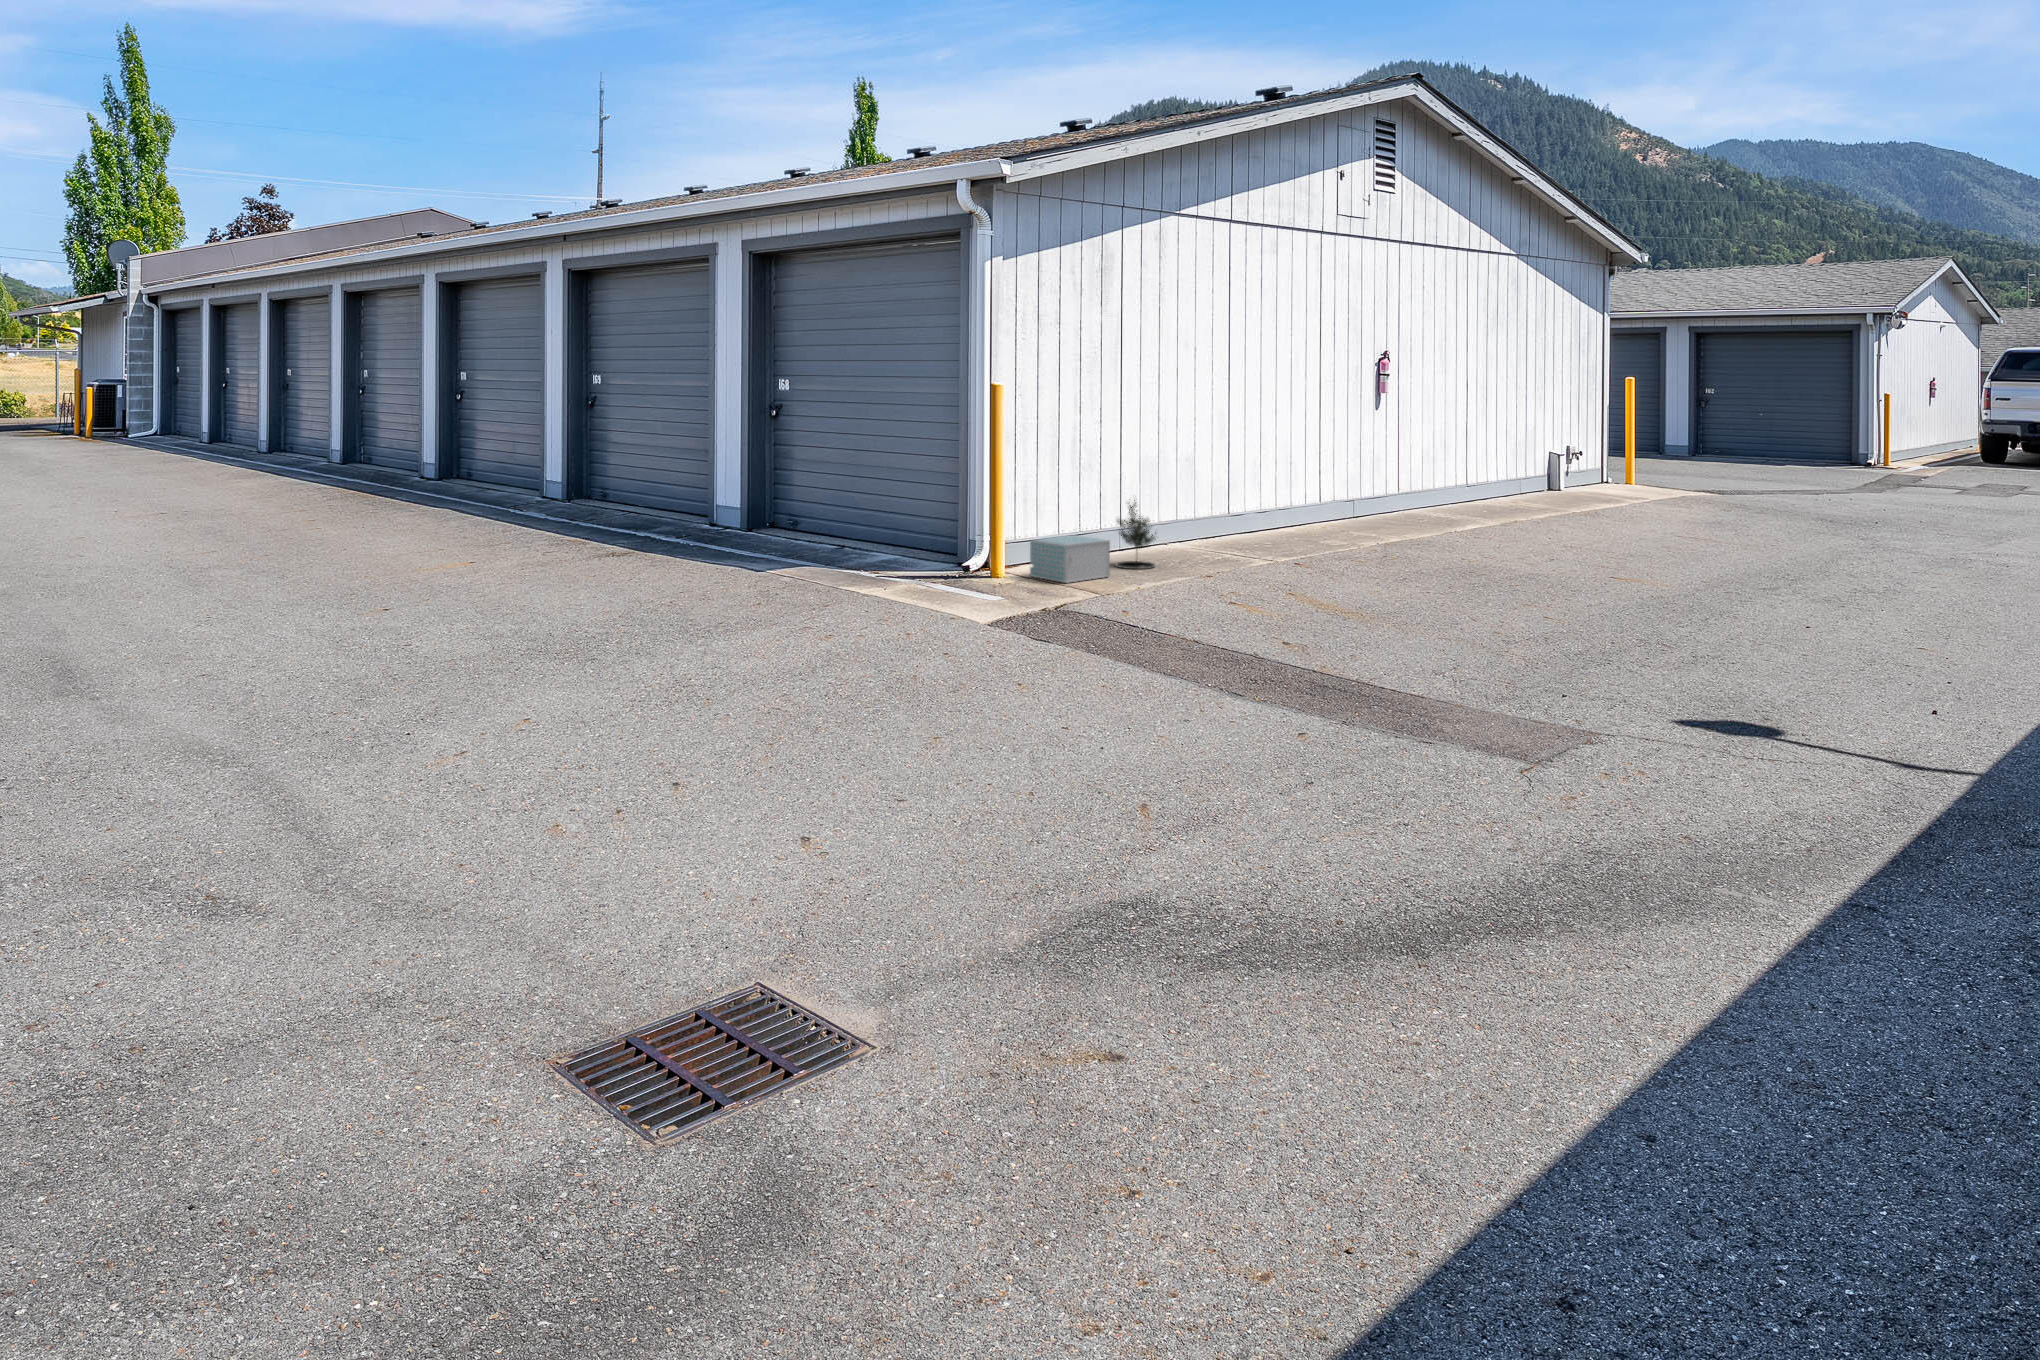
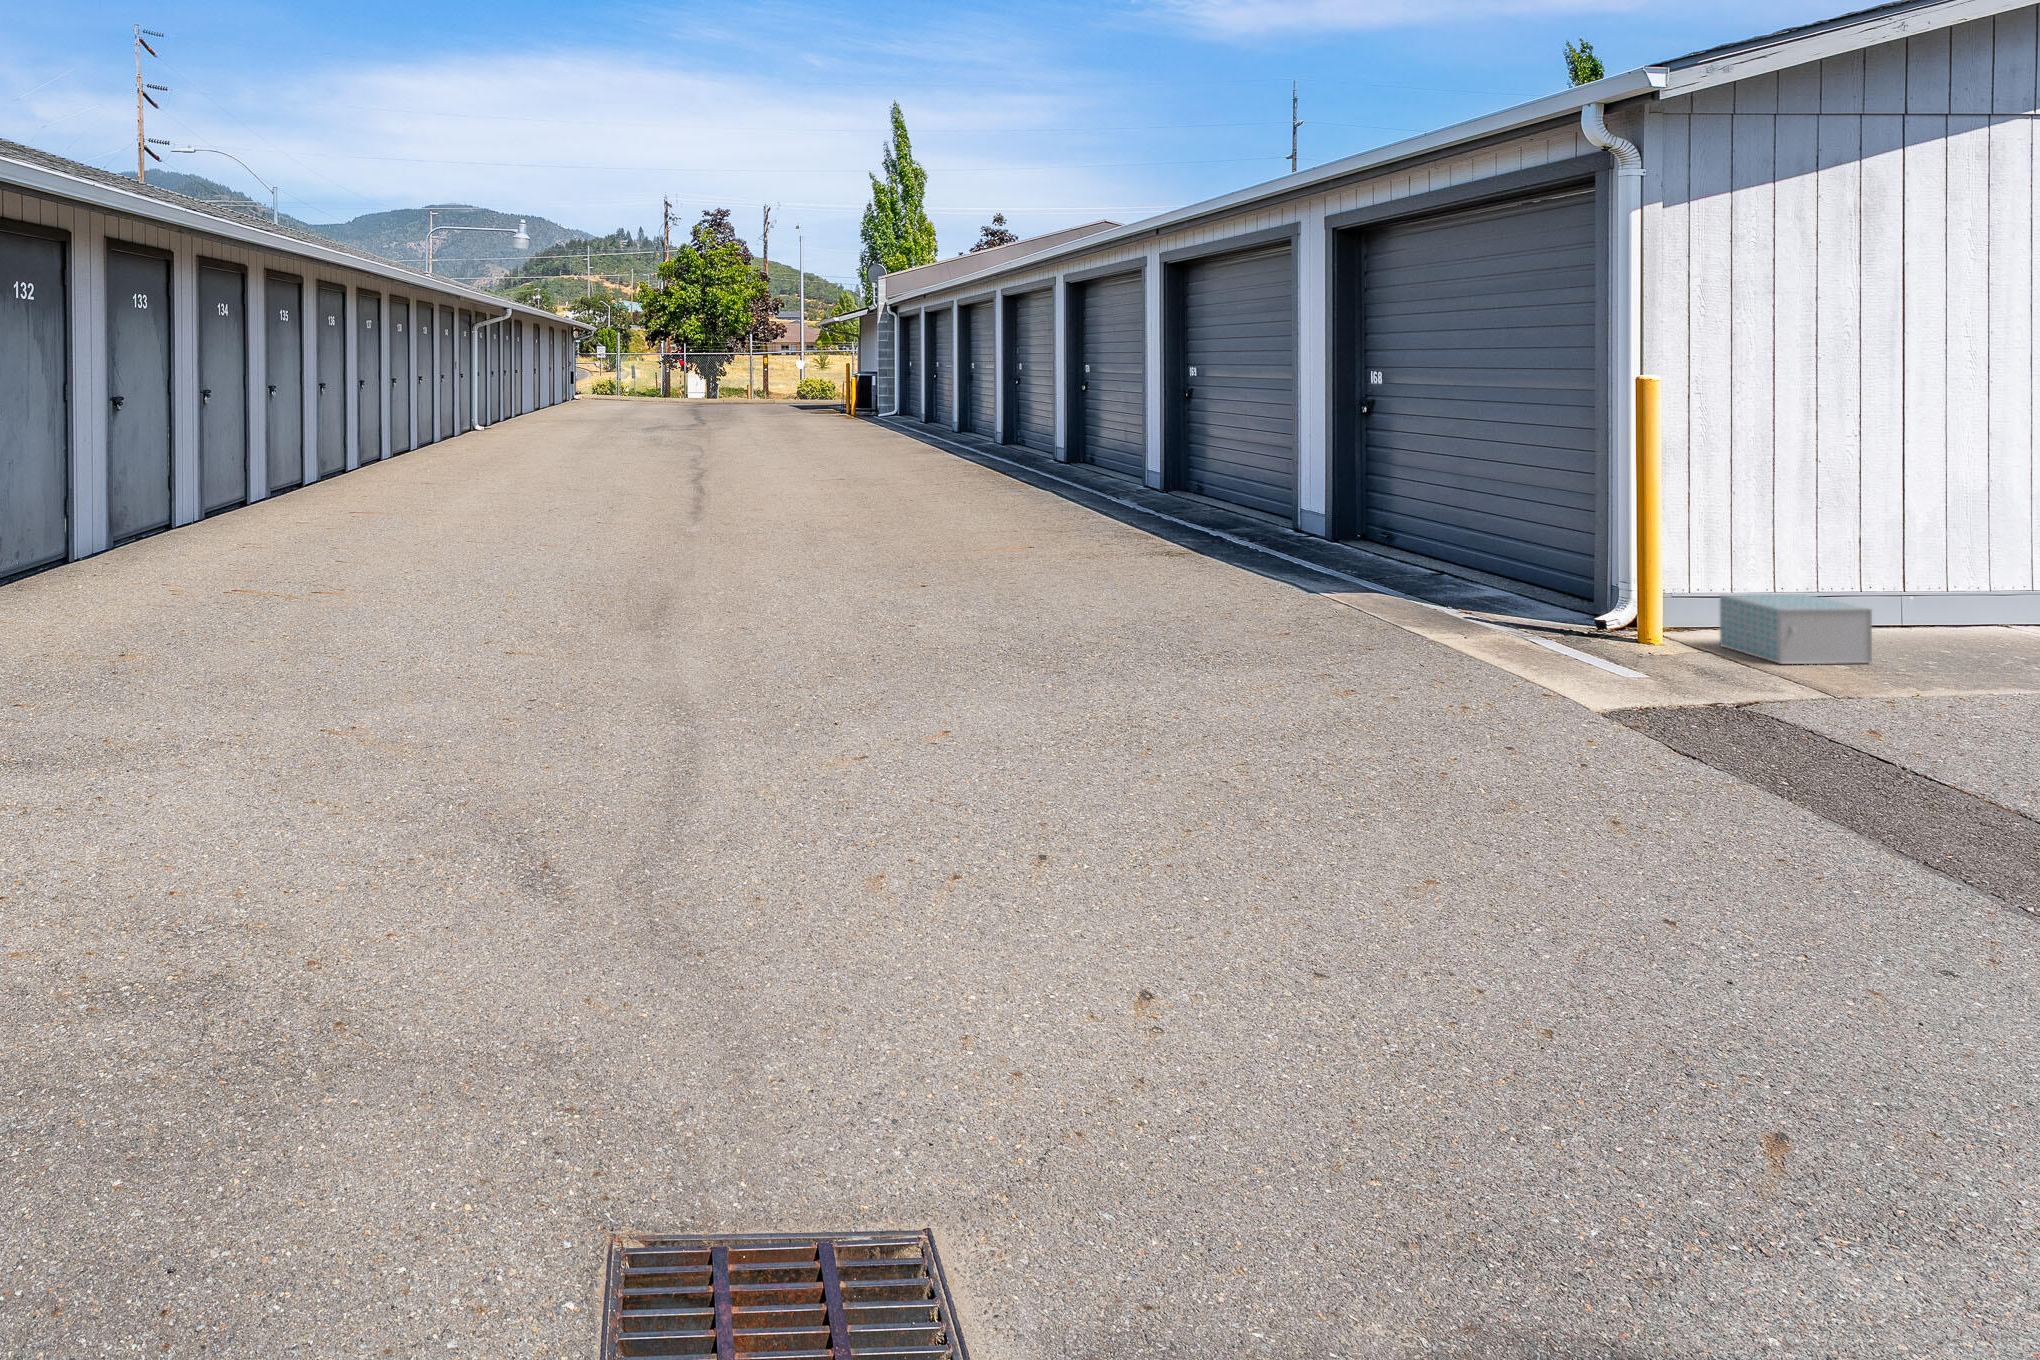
potted tree: present [1116,500,1156,569] -> none [1890,543,1982,658]

